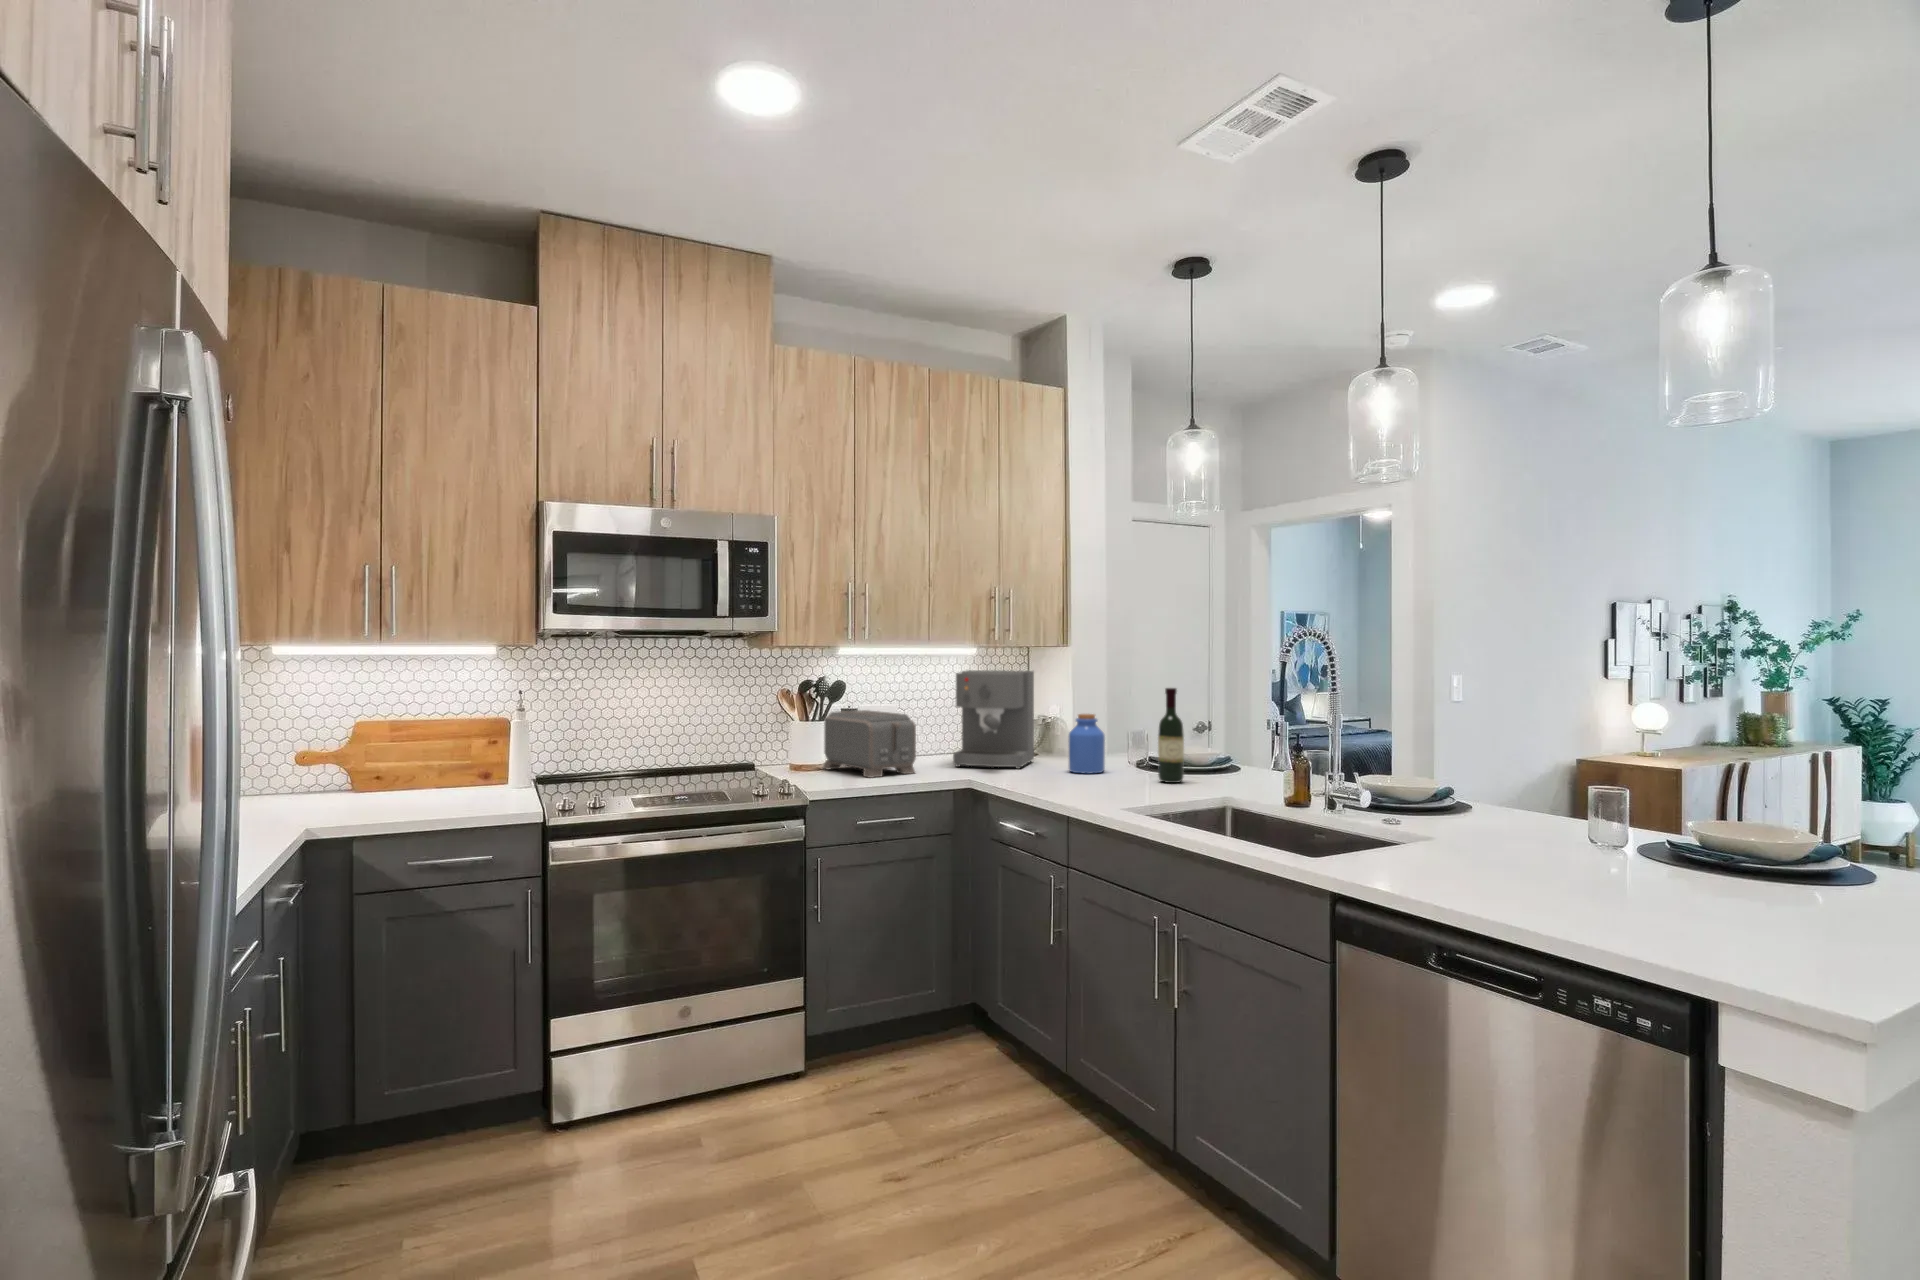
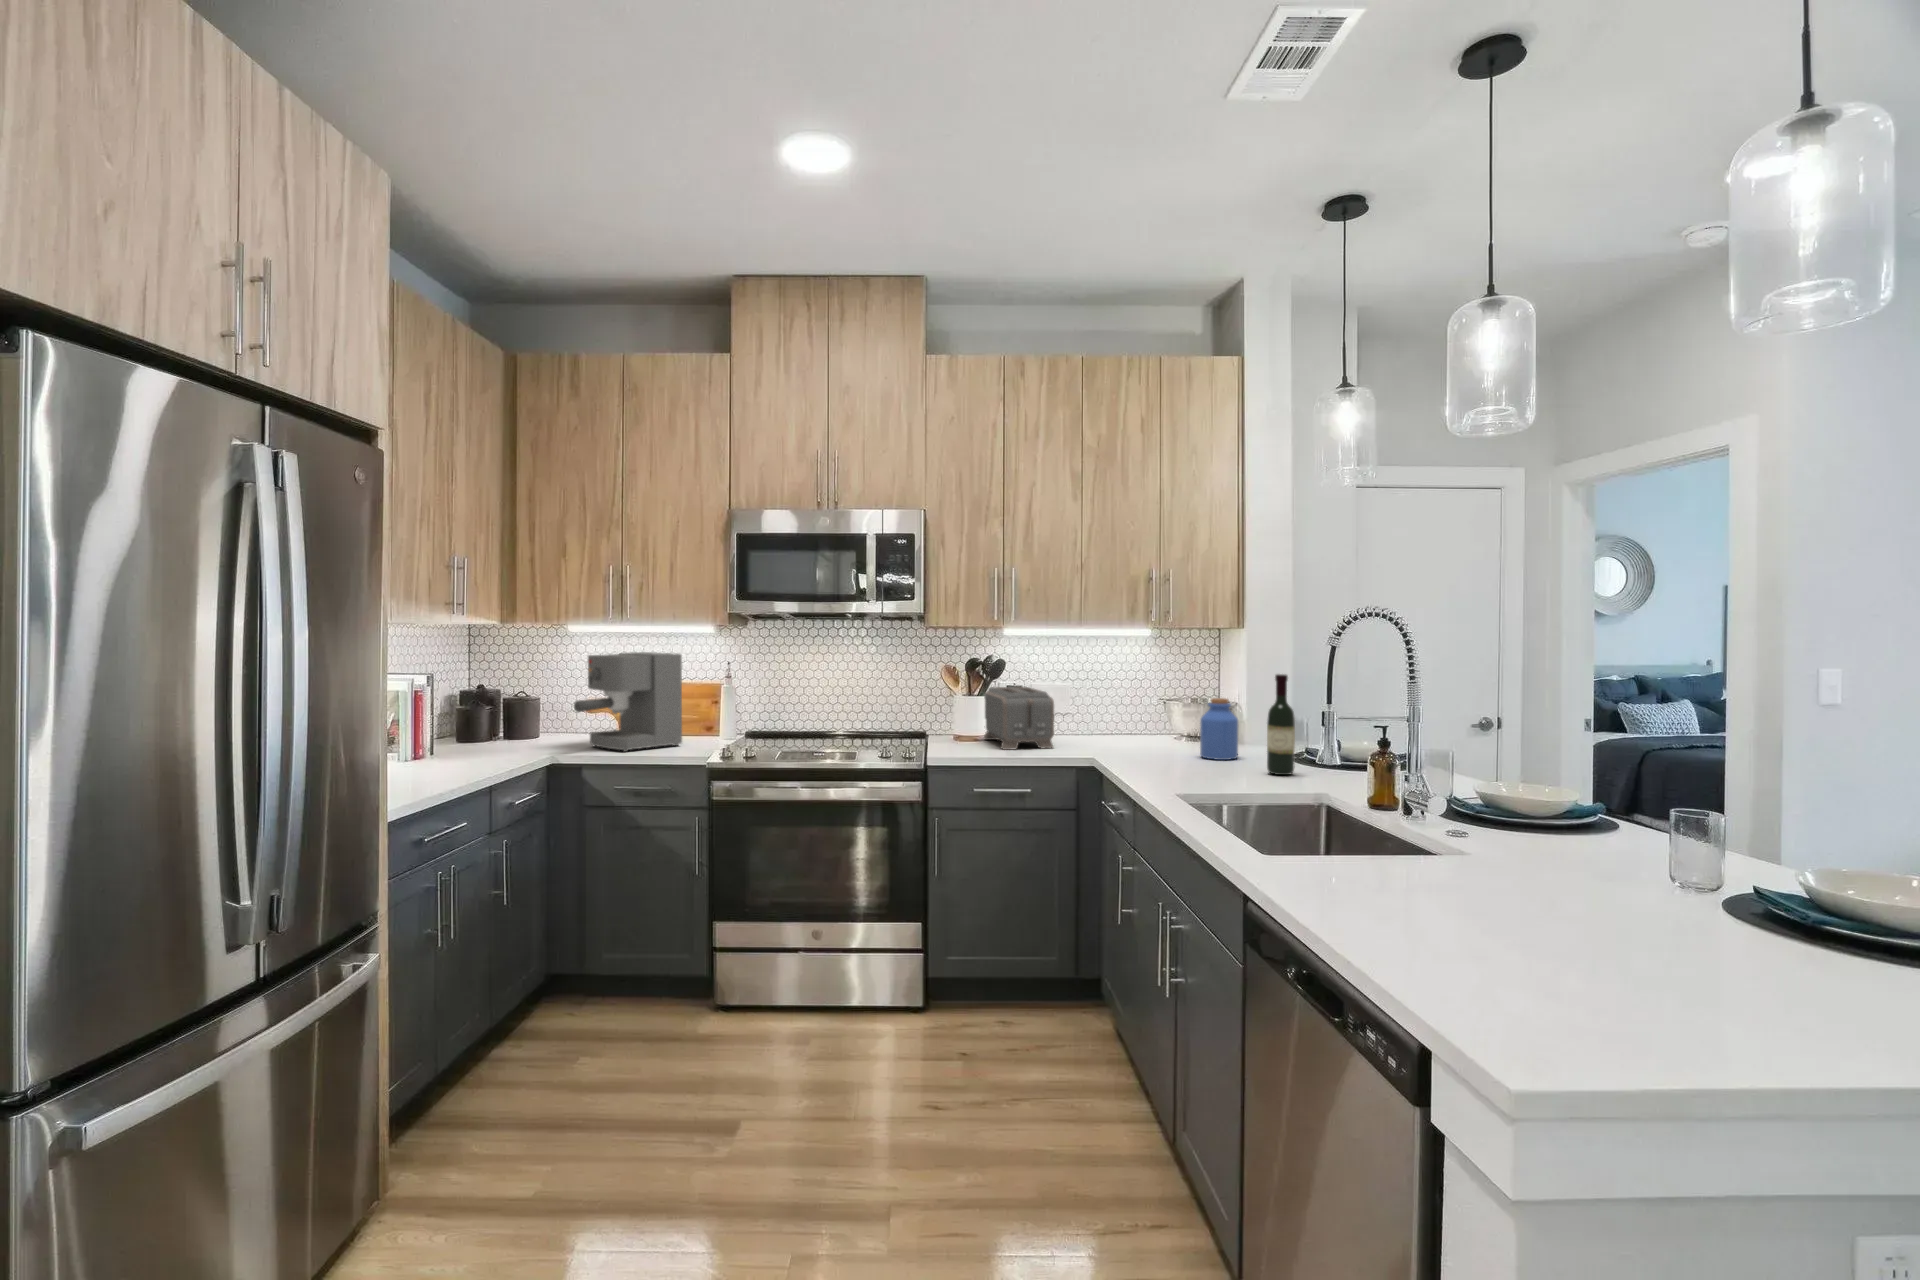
coffee maker: present [953,670,1034,769] -> present [574,652,682,752]

